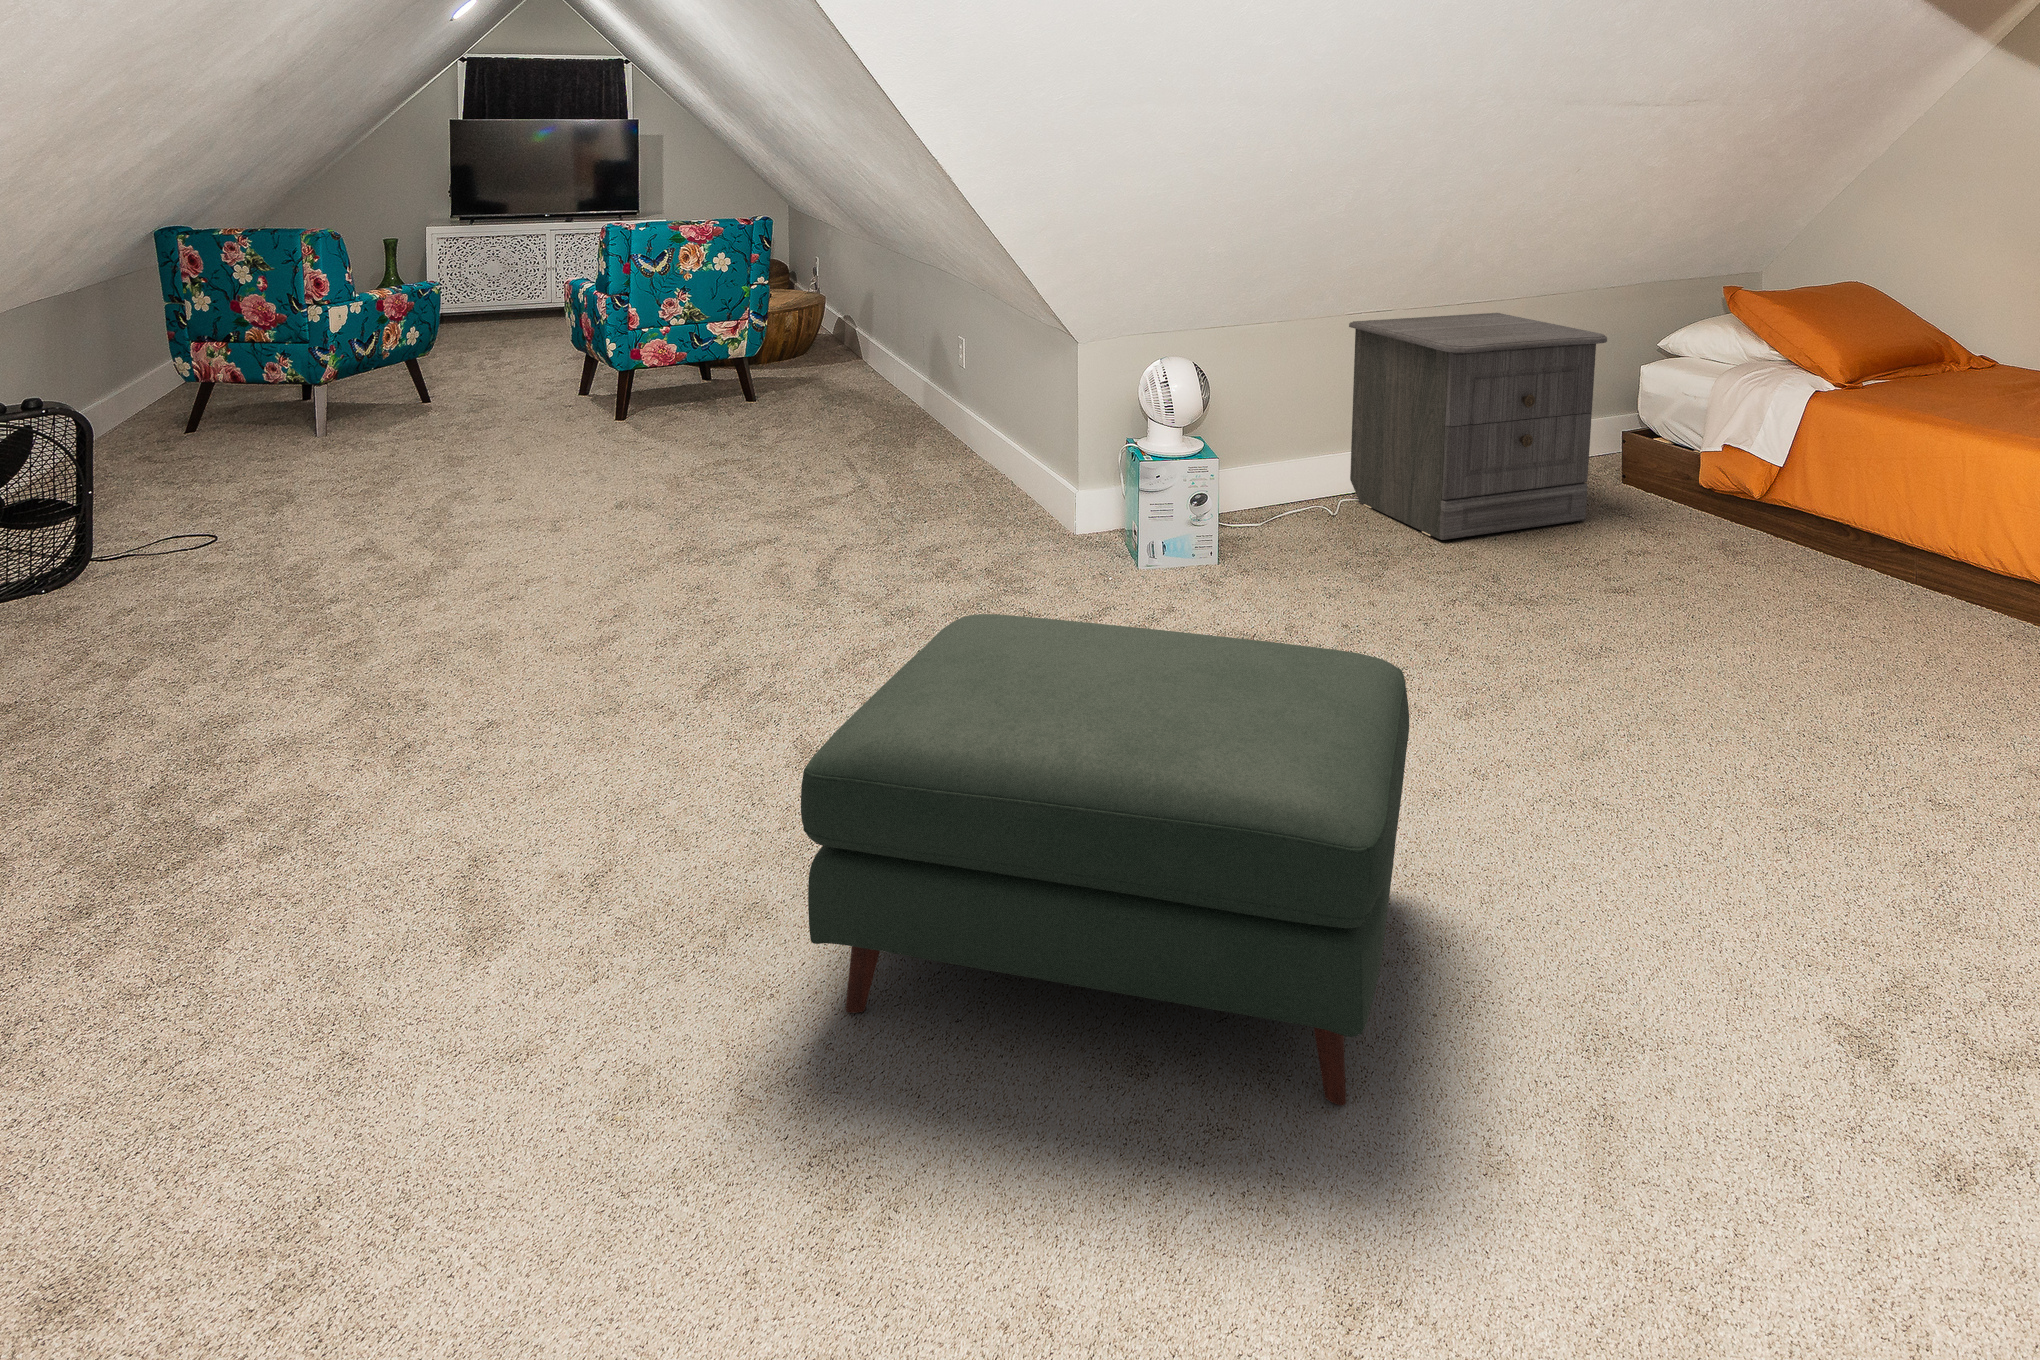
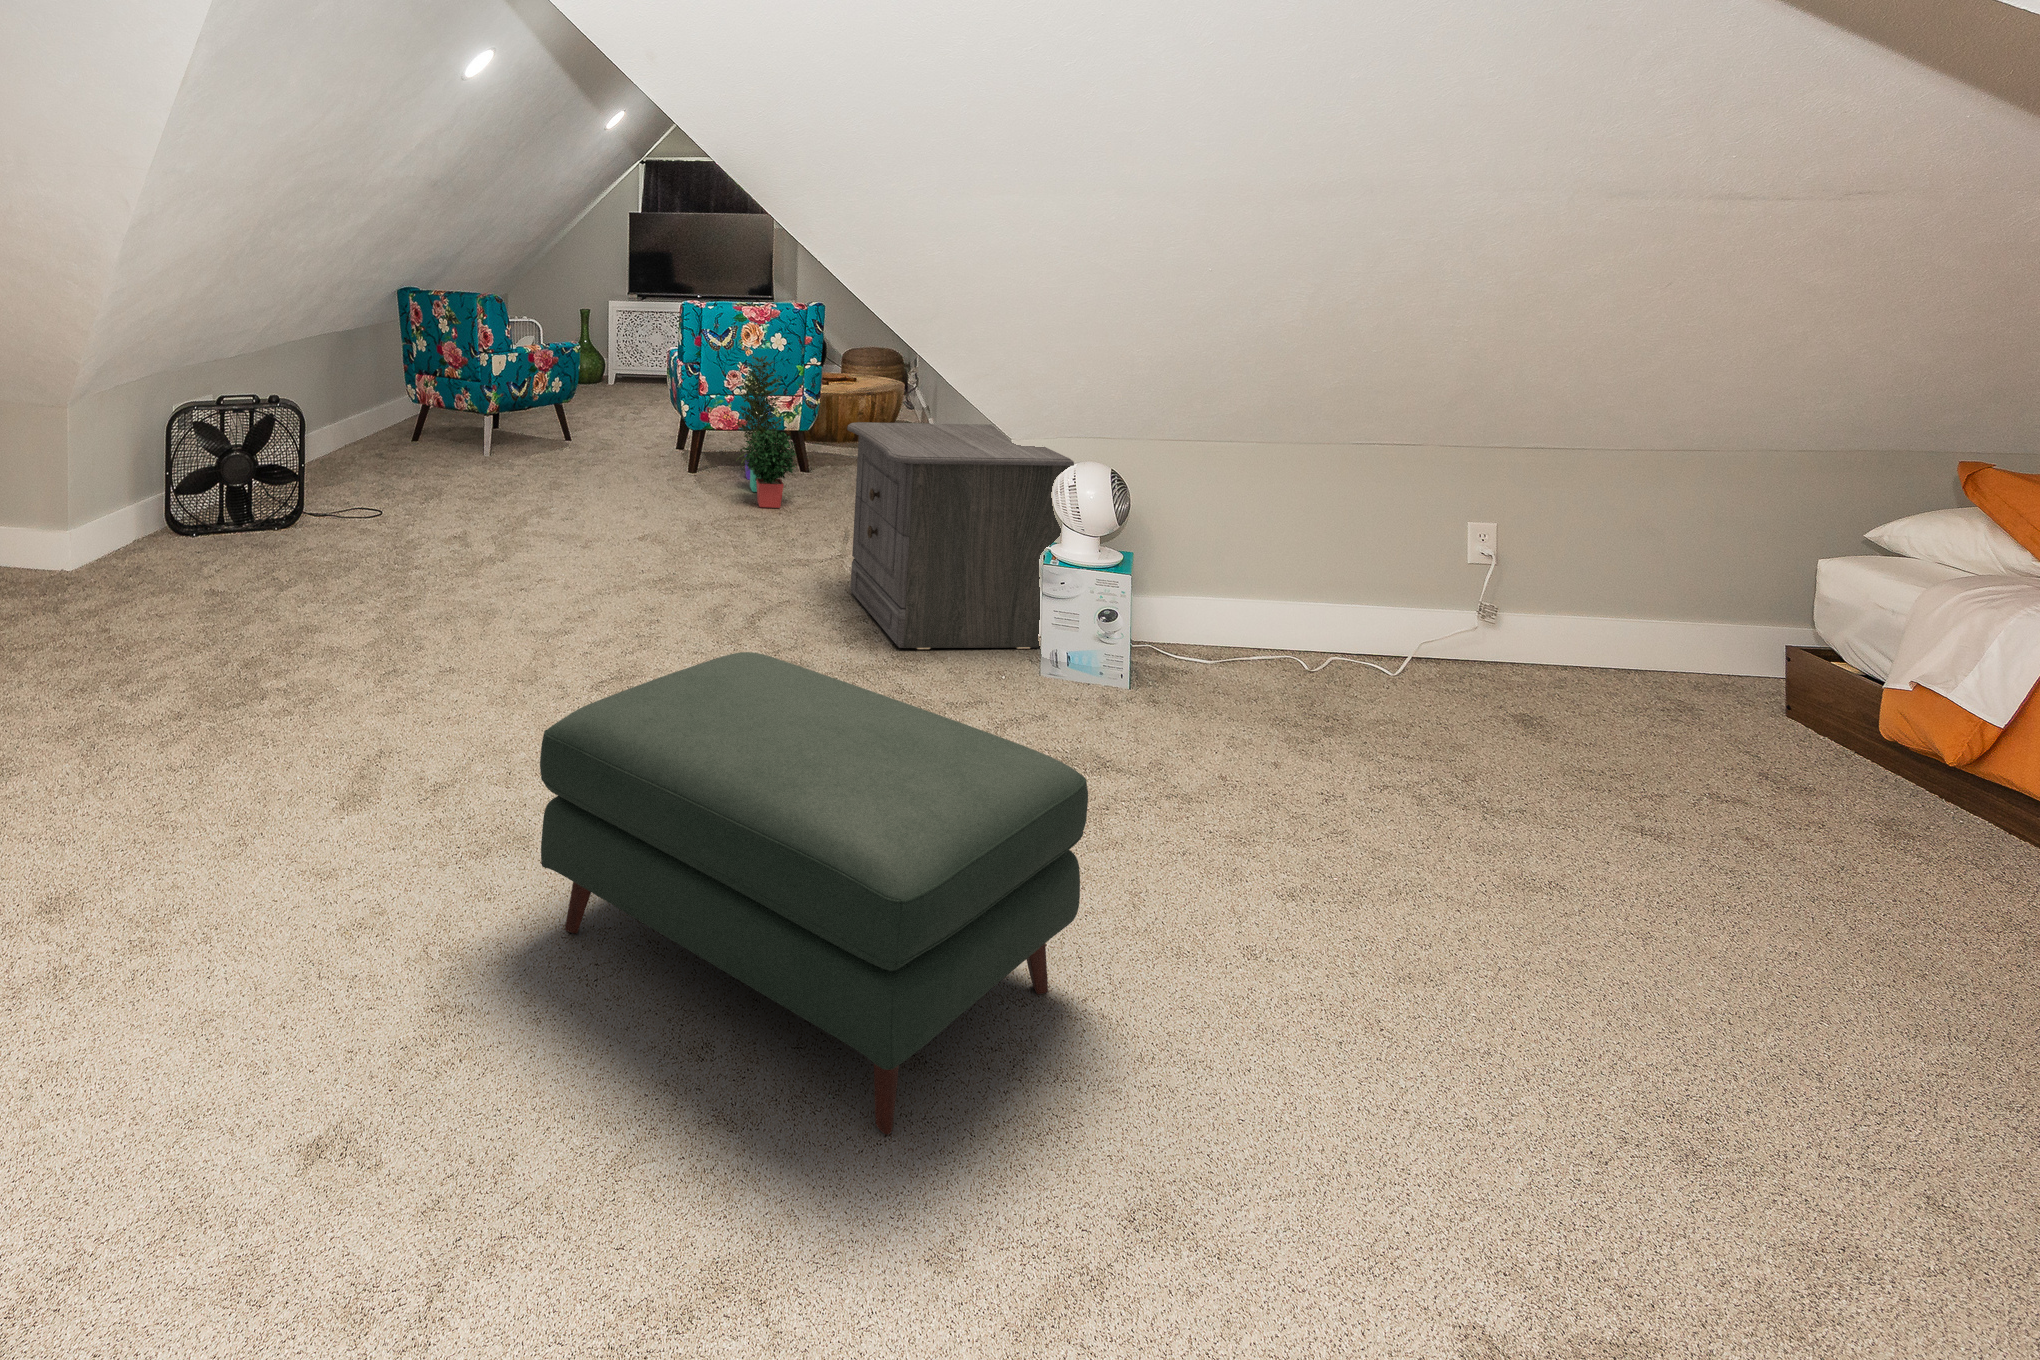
potted plant: none [677,274,778,454] -> present [736,354,796,508]
nightstand: present [1349,313,1607,540] -> present [847,422,1074,649]

